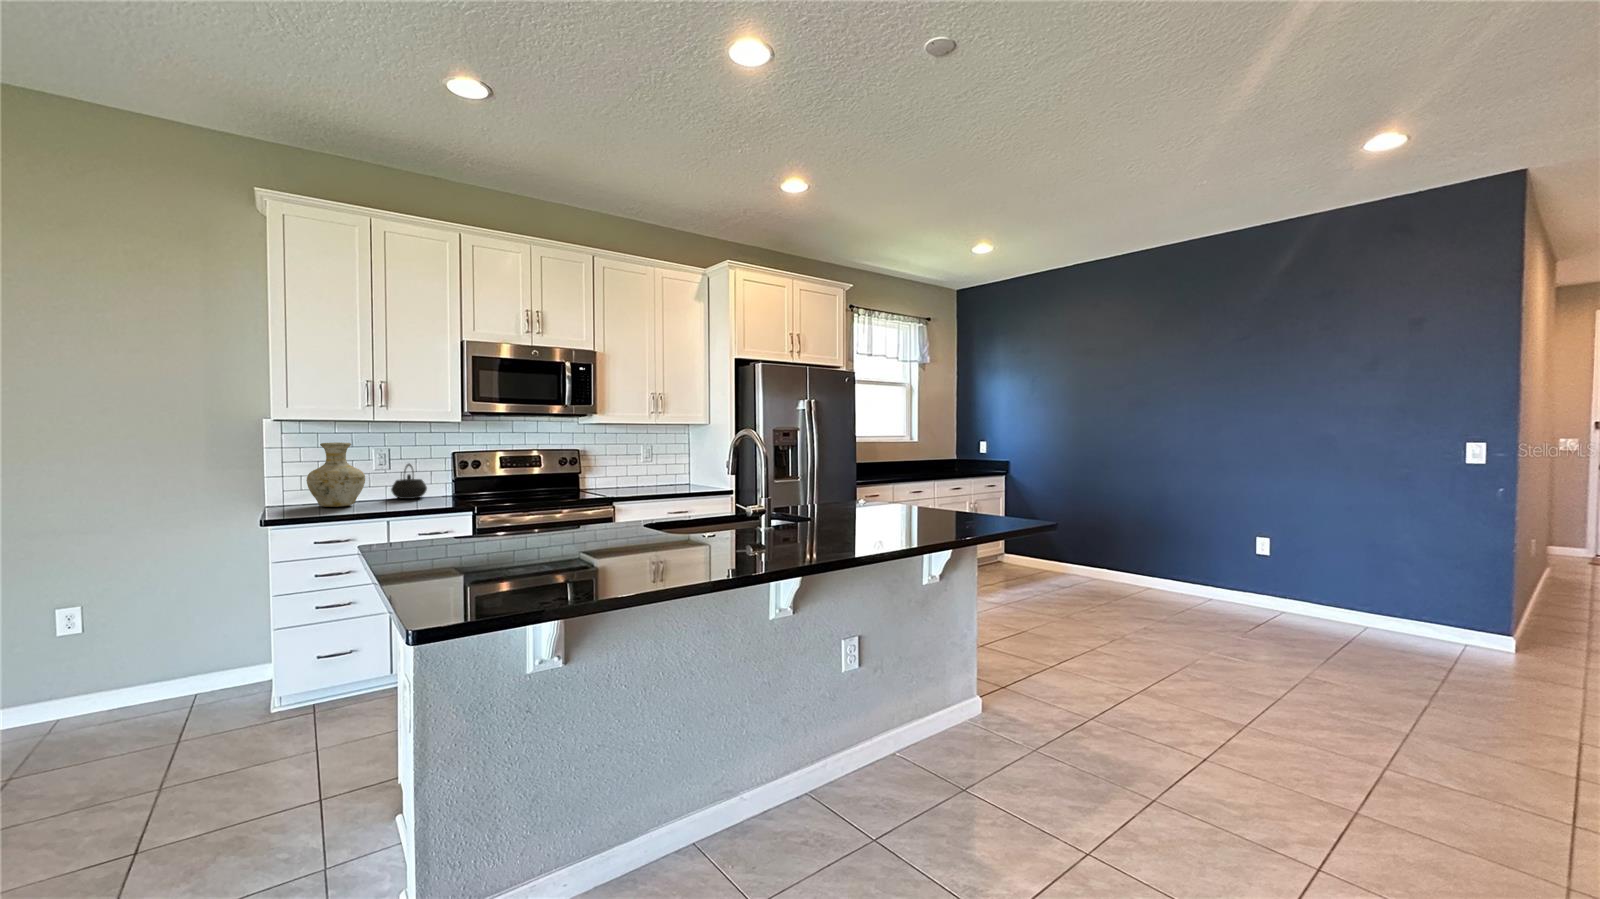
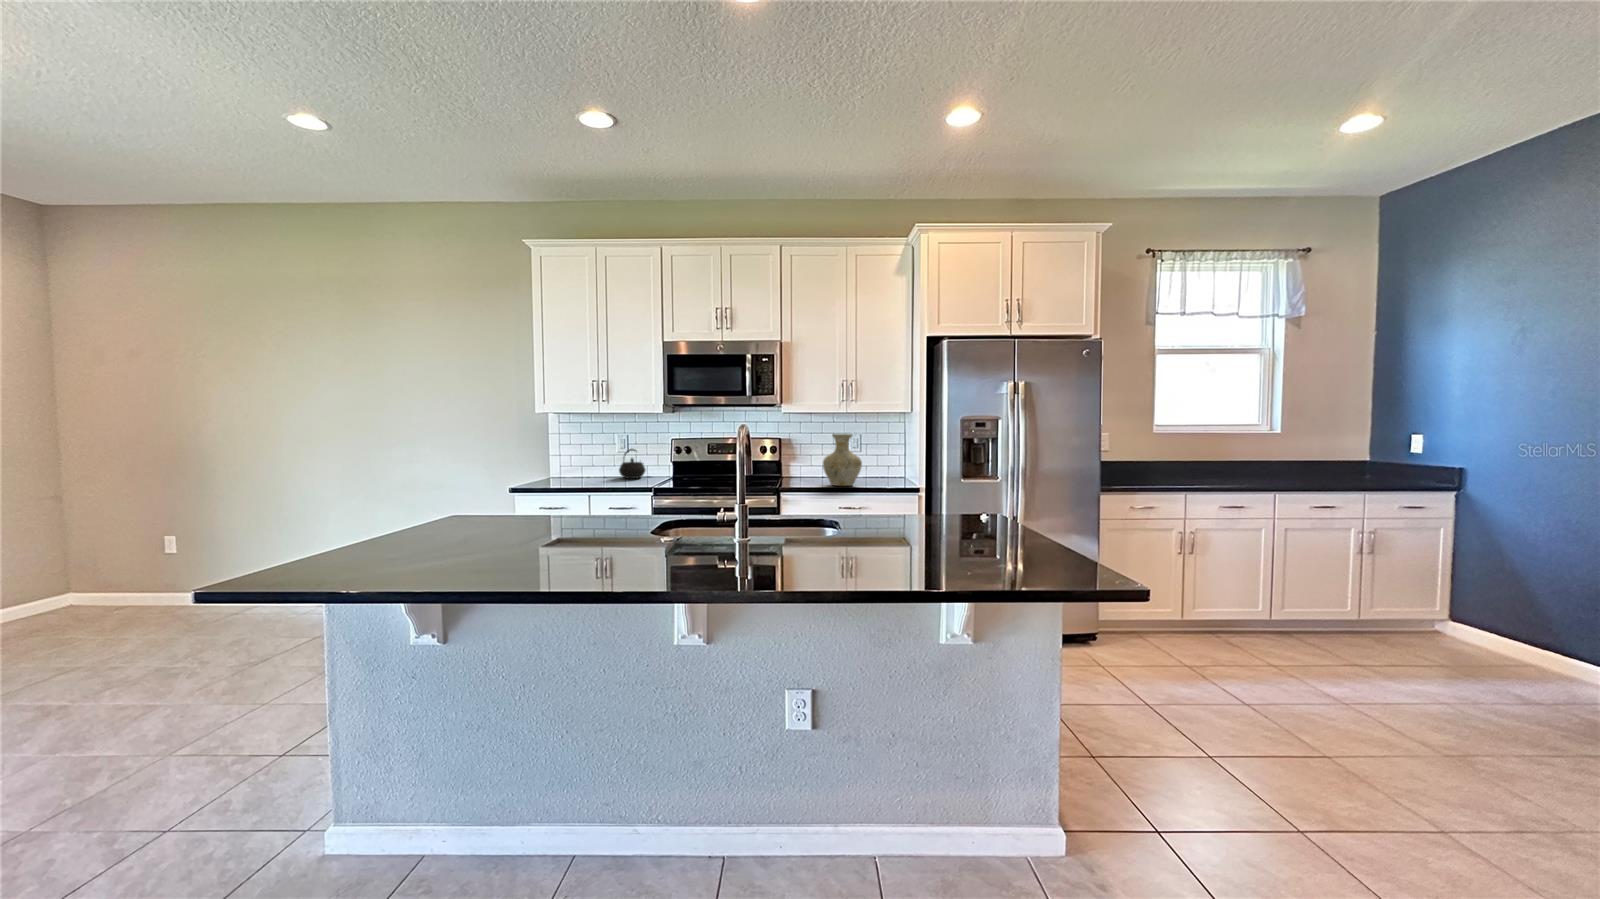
vase: present [306,442,365,507] -> present [823,434,862,486]

